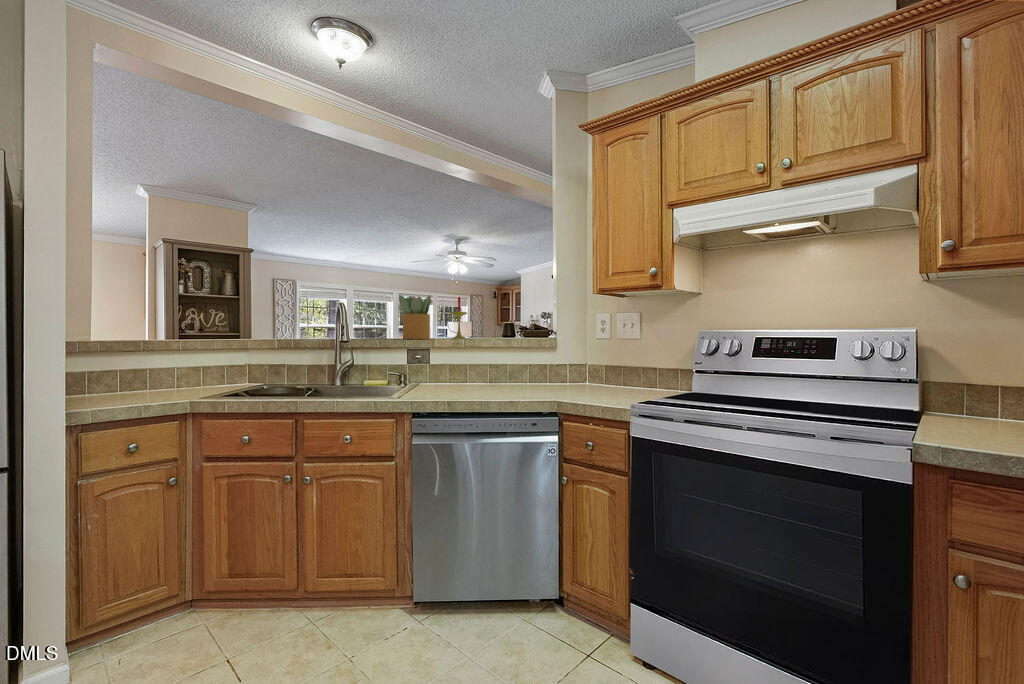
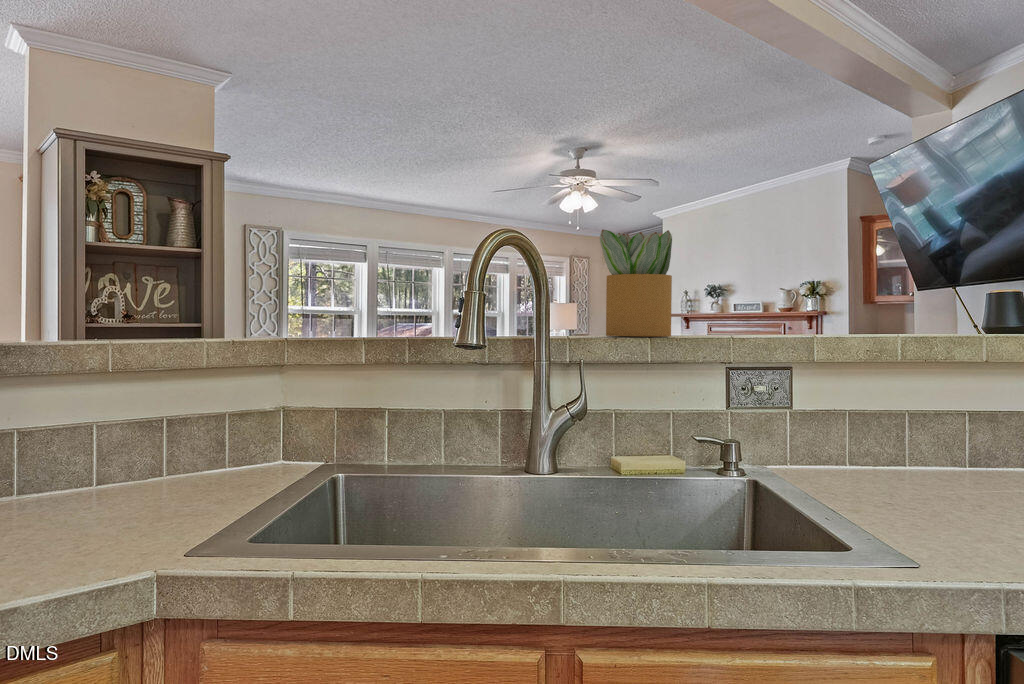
candle: present [447,297,467,338] -> none [680,236,725,334]

